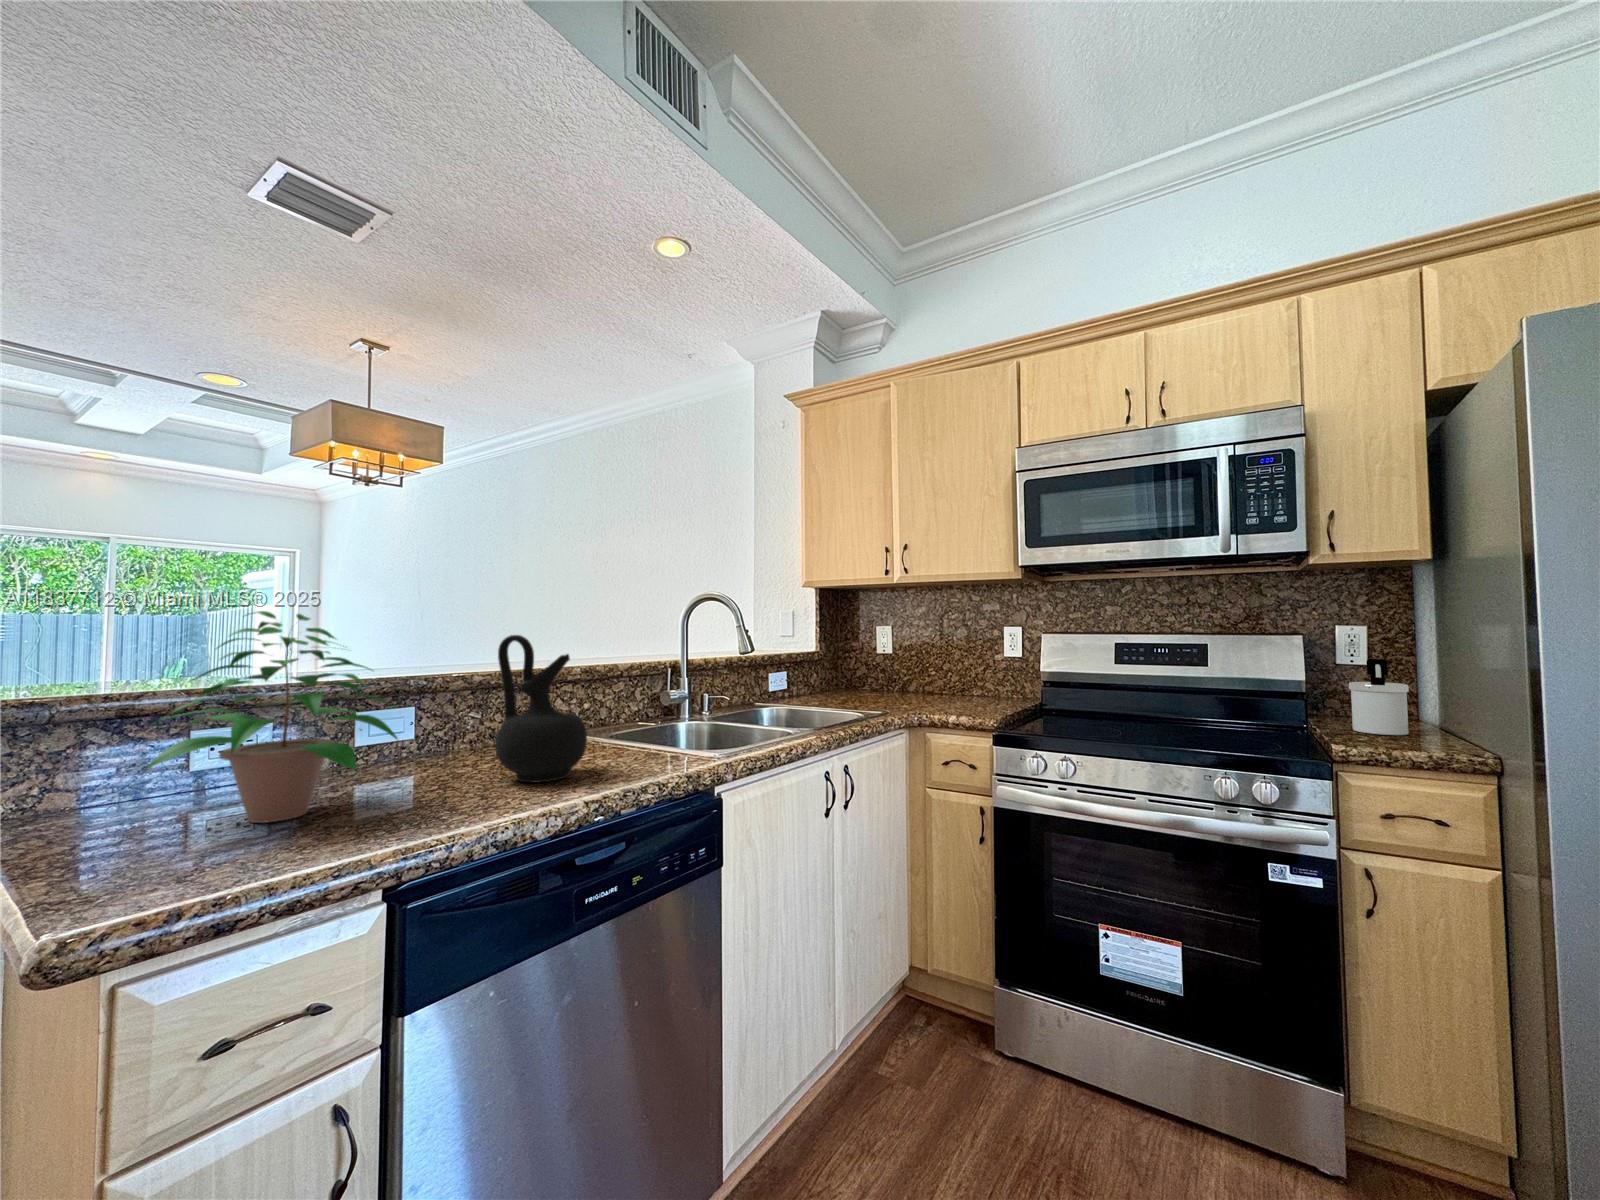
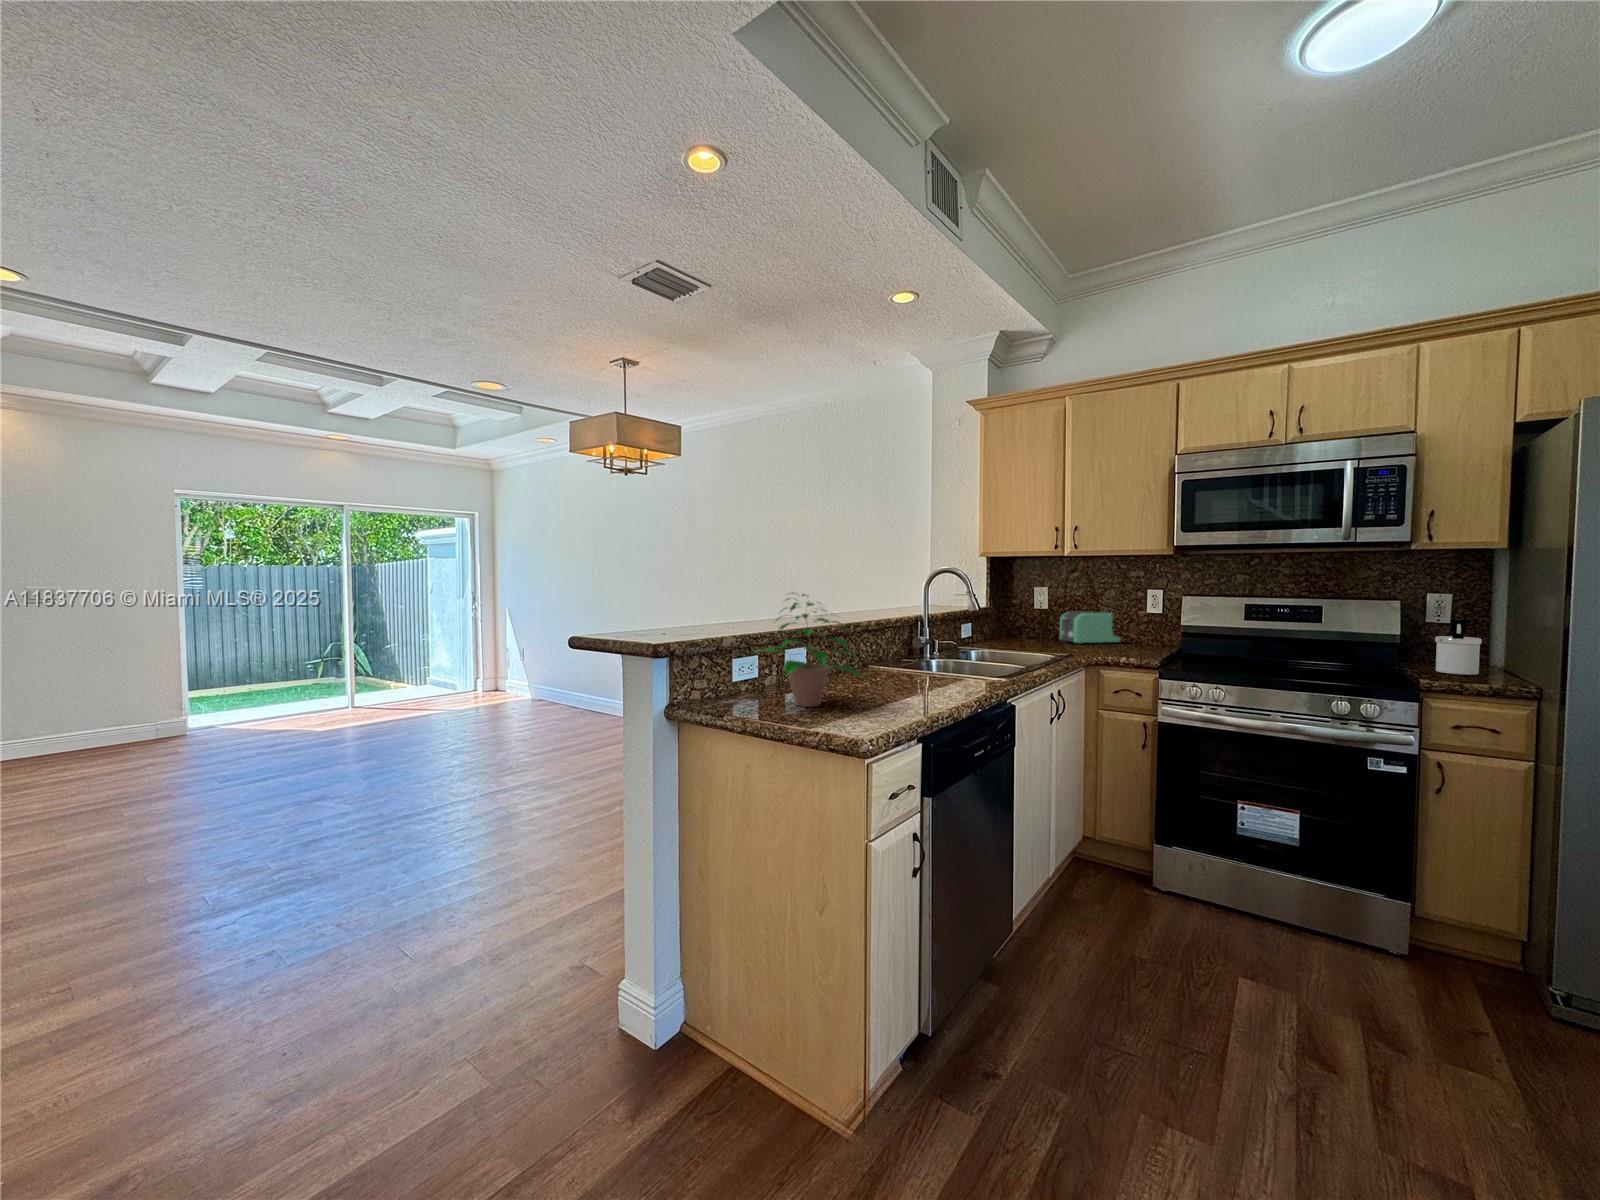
ceramic jug: present [495,635,587,782] -> none [882,603,935,692]
toaster: none [903,656,977,697] -> present [1060,611,1121,644]

